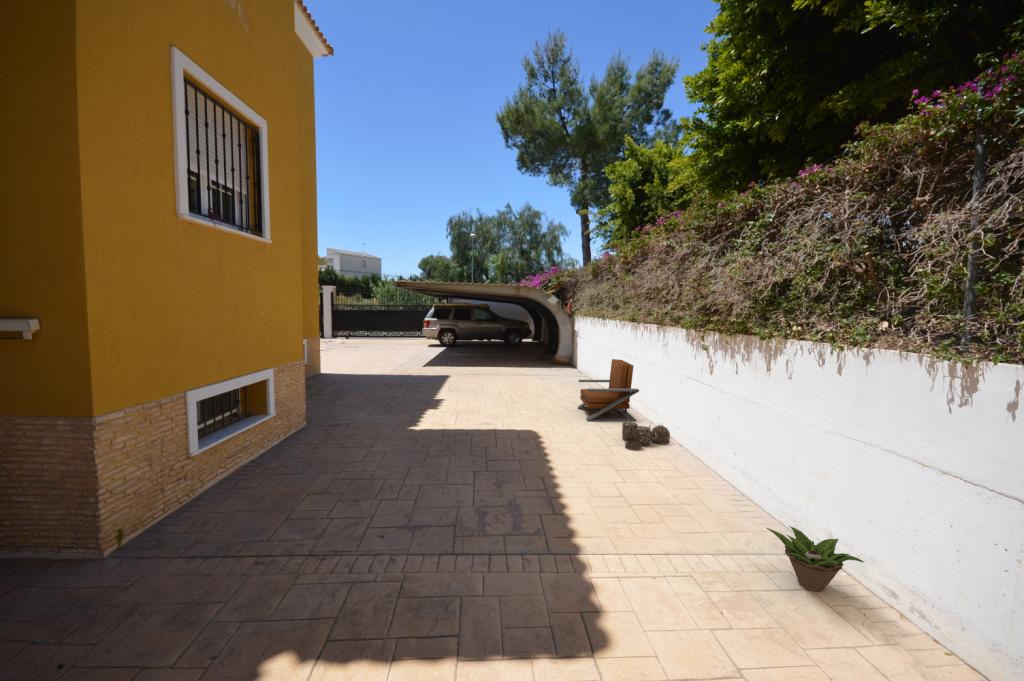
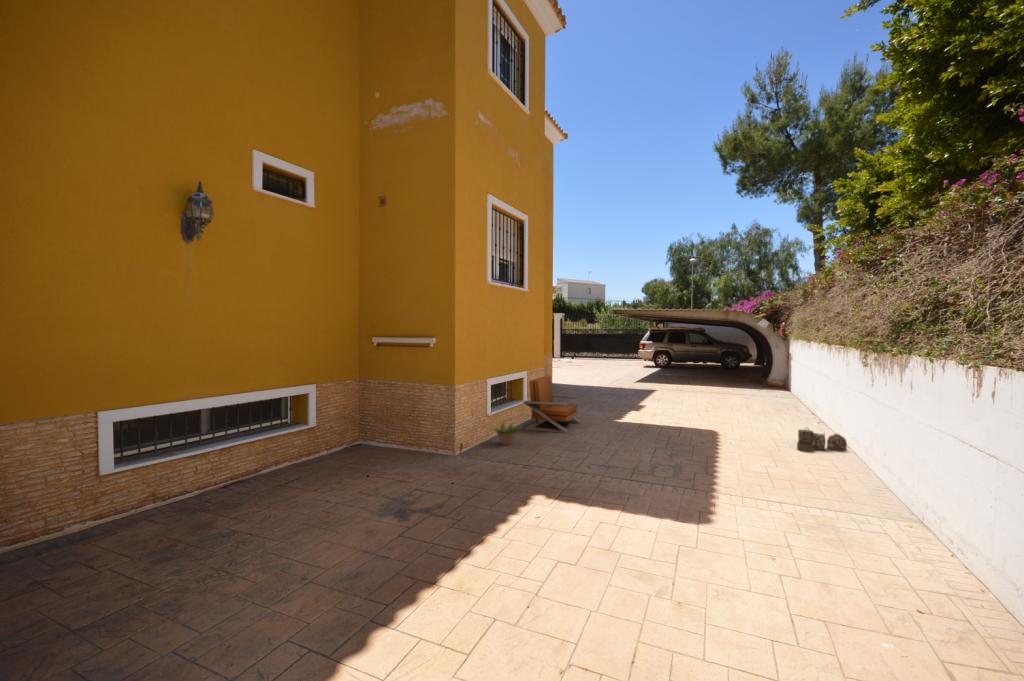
lounge chair: present [578,359,639,422] -> present [523,376,580,433]
decorative plant: present [767,526,863,592] -> present [491,423,522,445]

